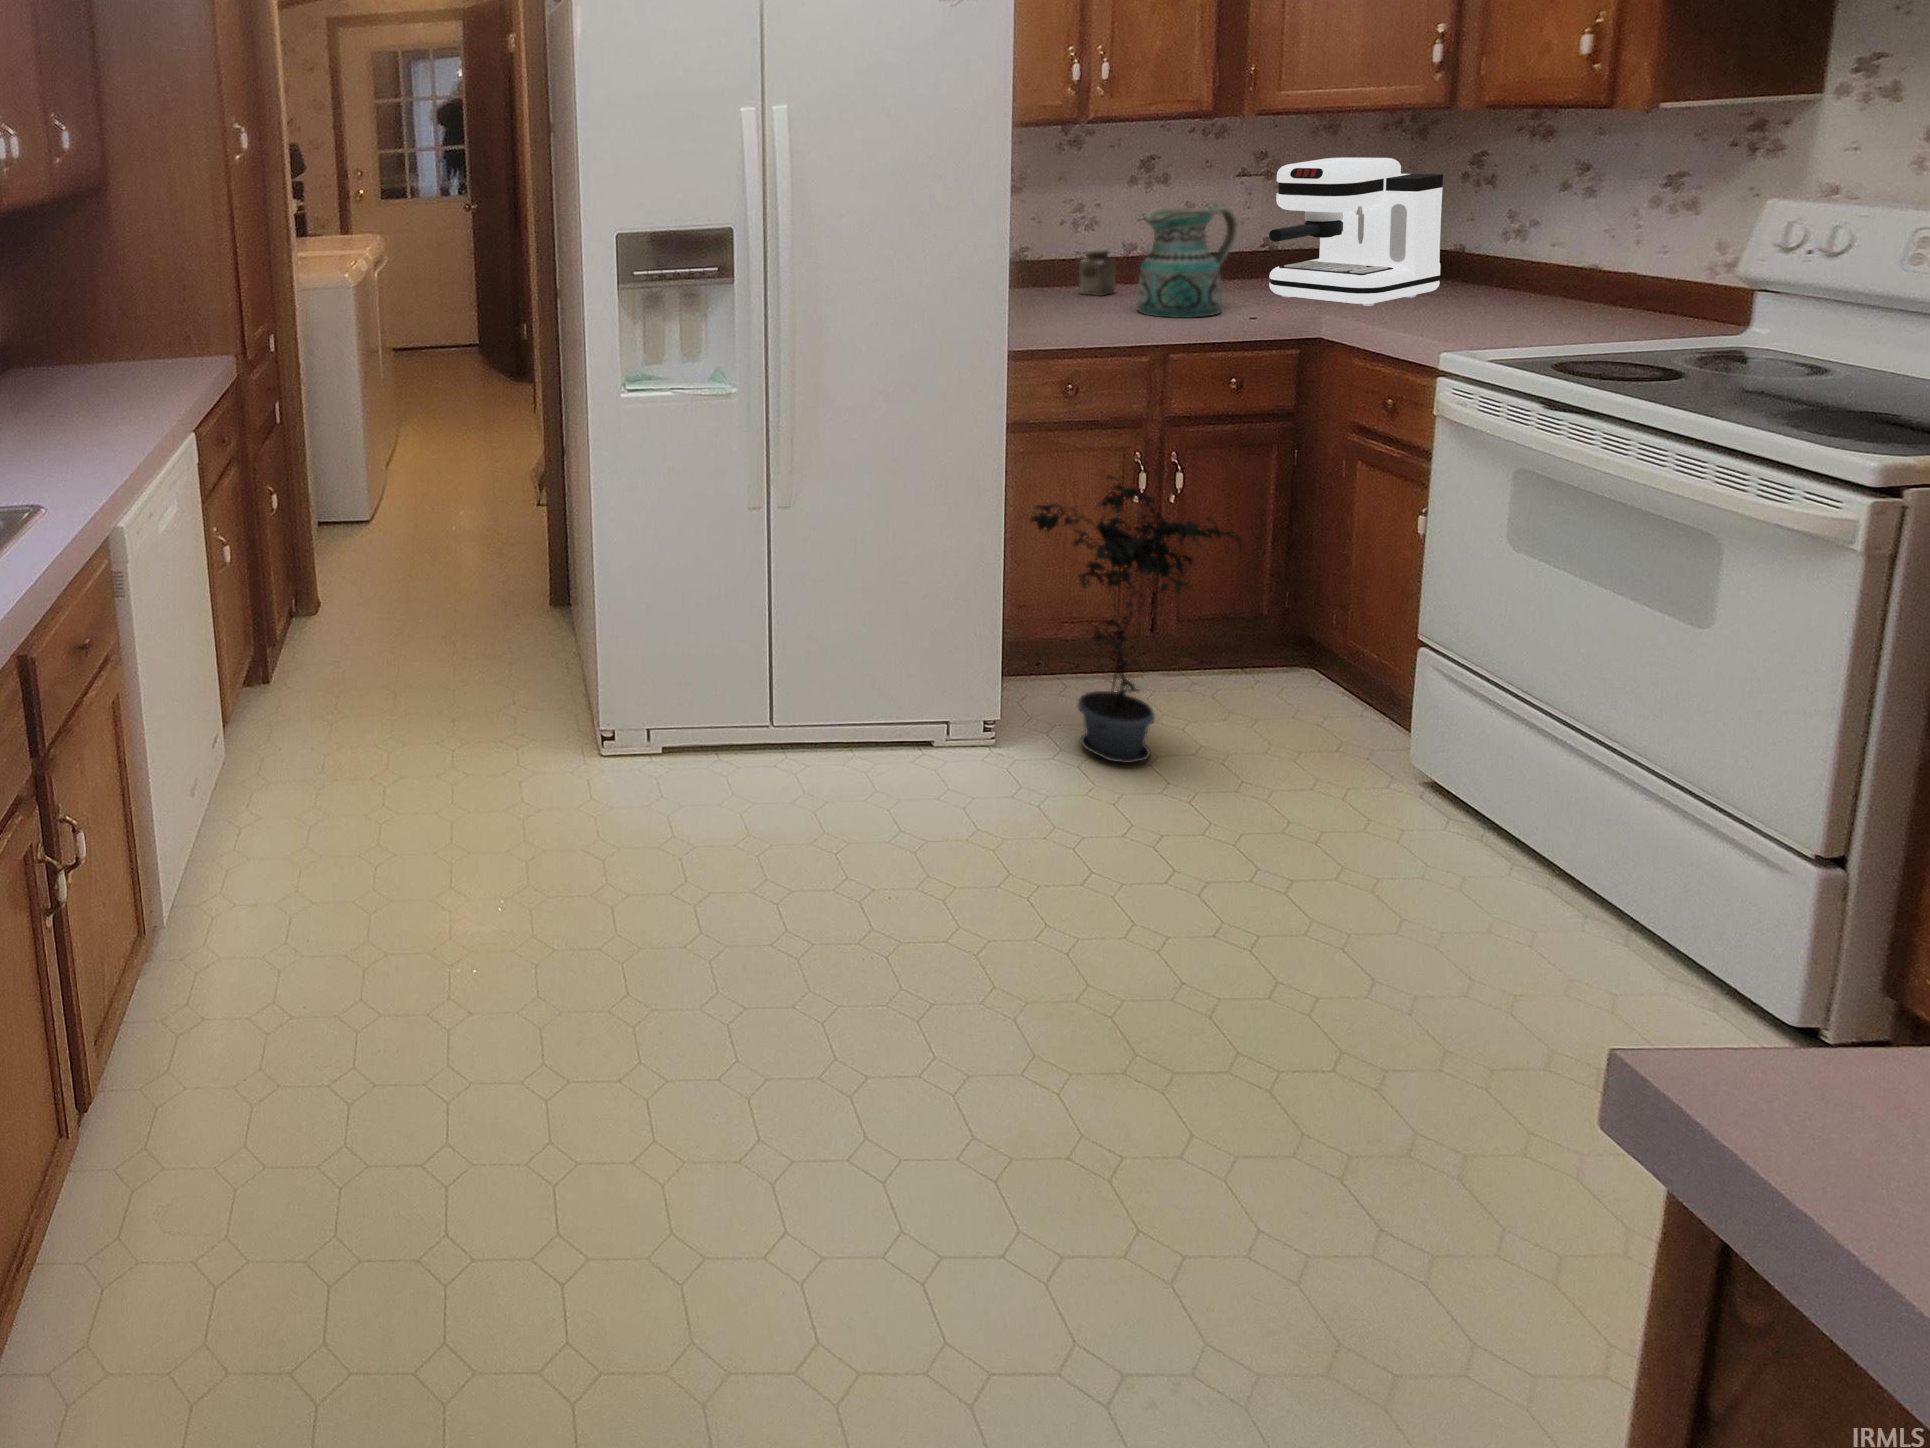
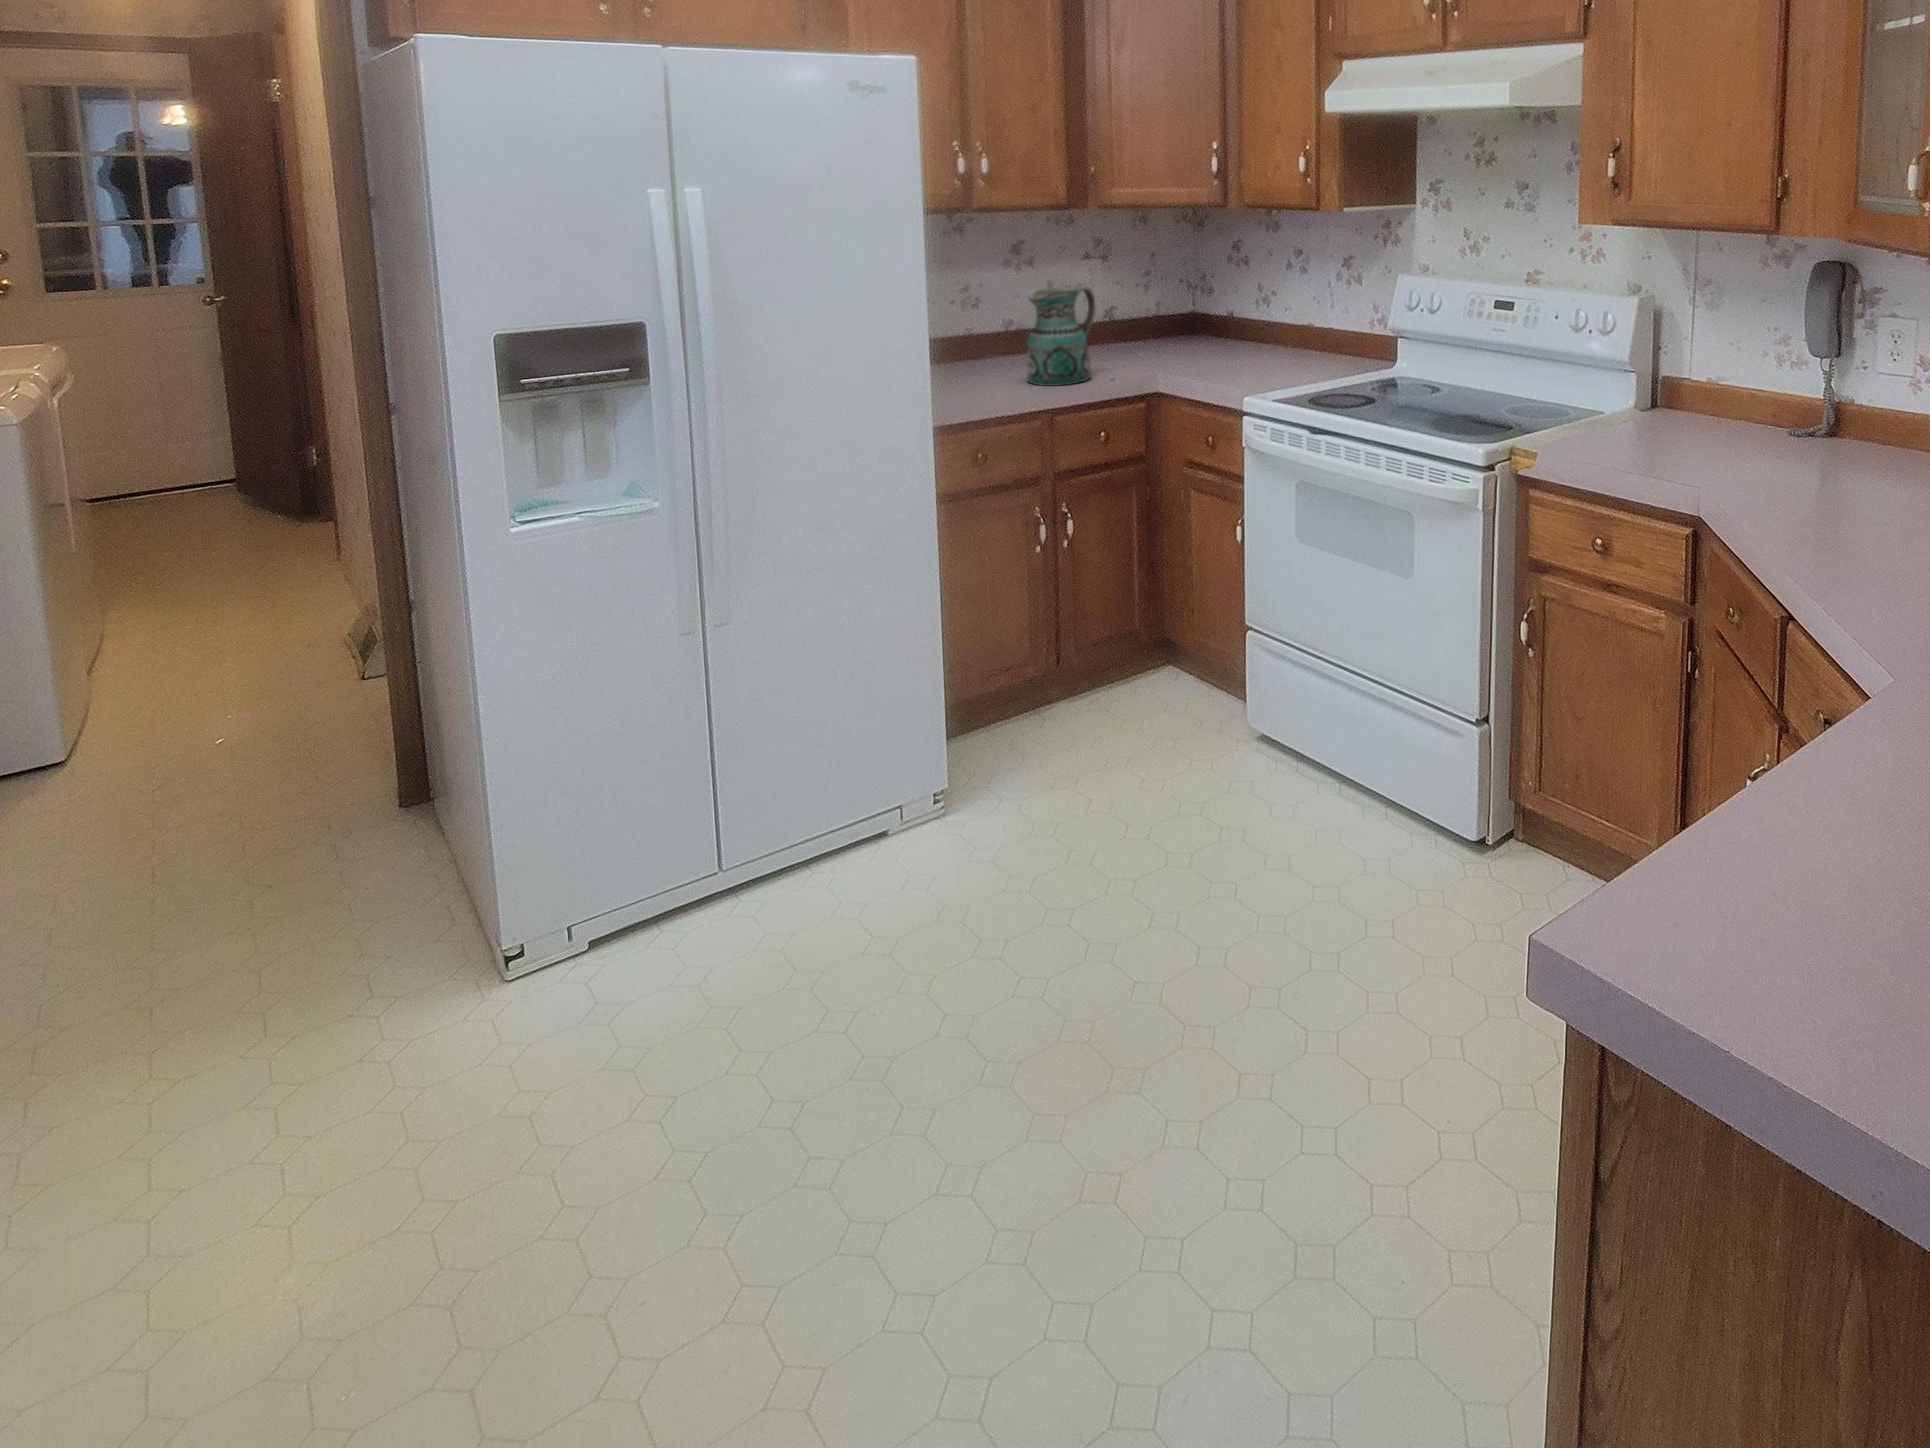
coffee maker: present [1269,158,1443,306] -> none [1117,243,1226,364]
salt shaker: present [1079,248,1116,296] -> none [973,326,1004,370]
potted plant: present [1031,475,1241,763] -> none [954,536,1133,803]

